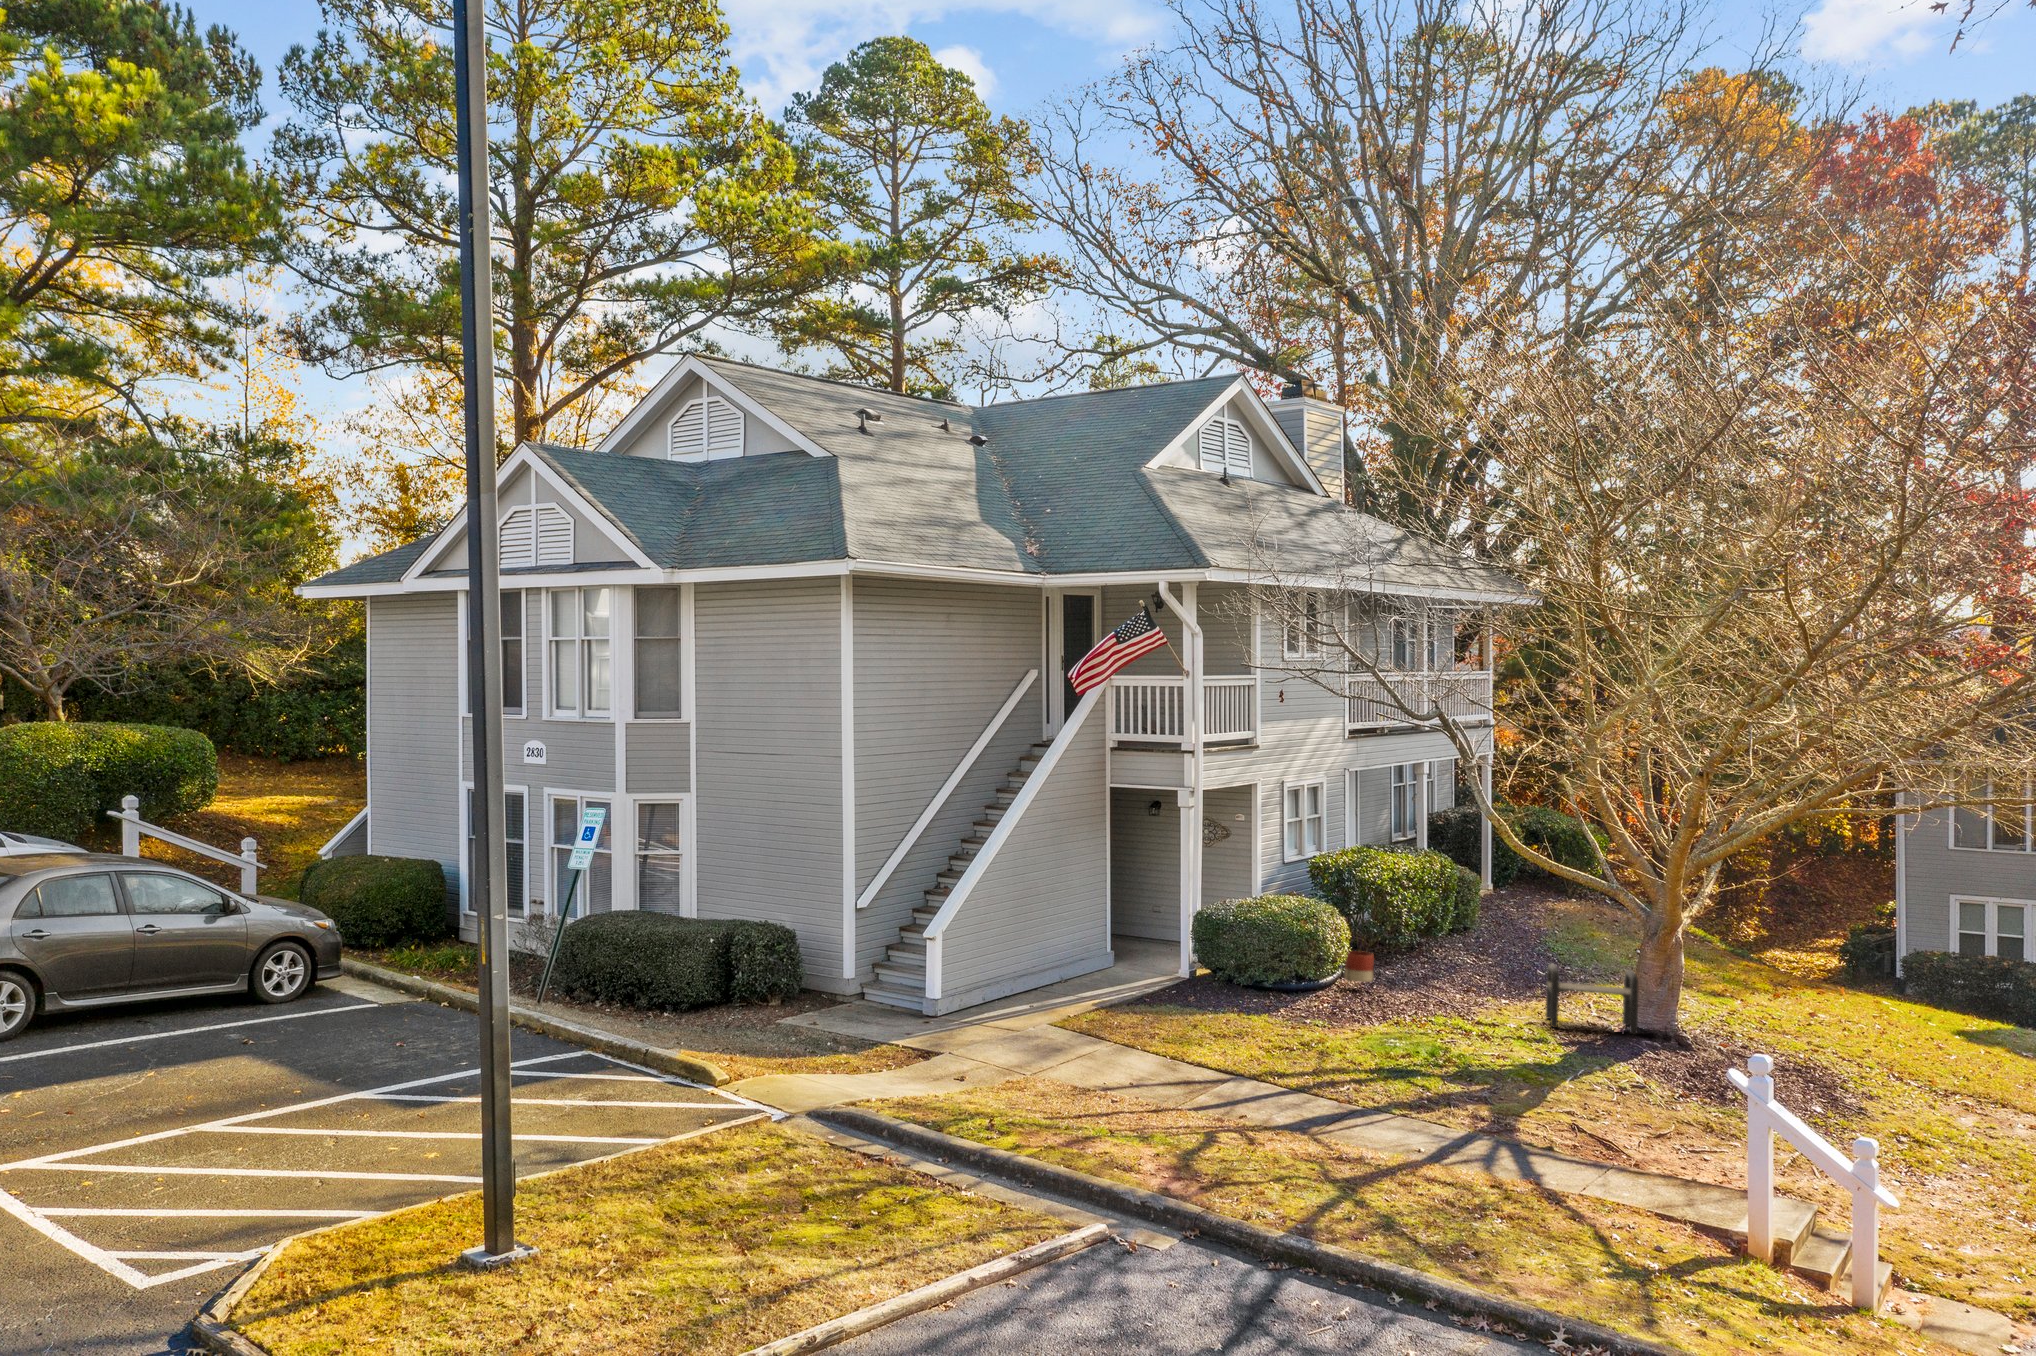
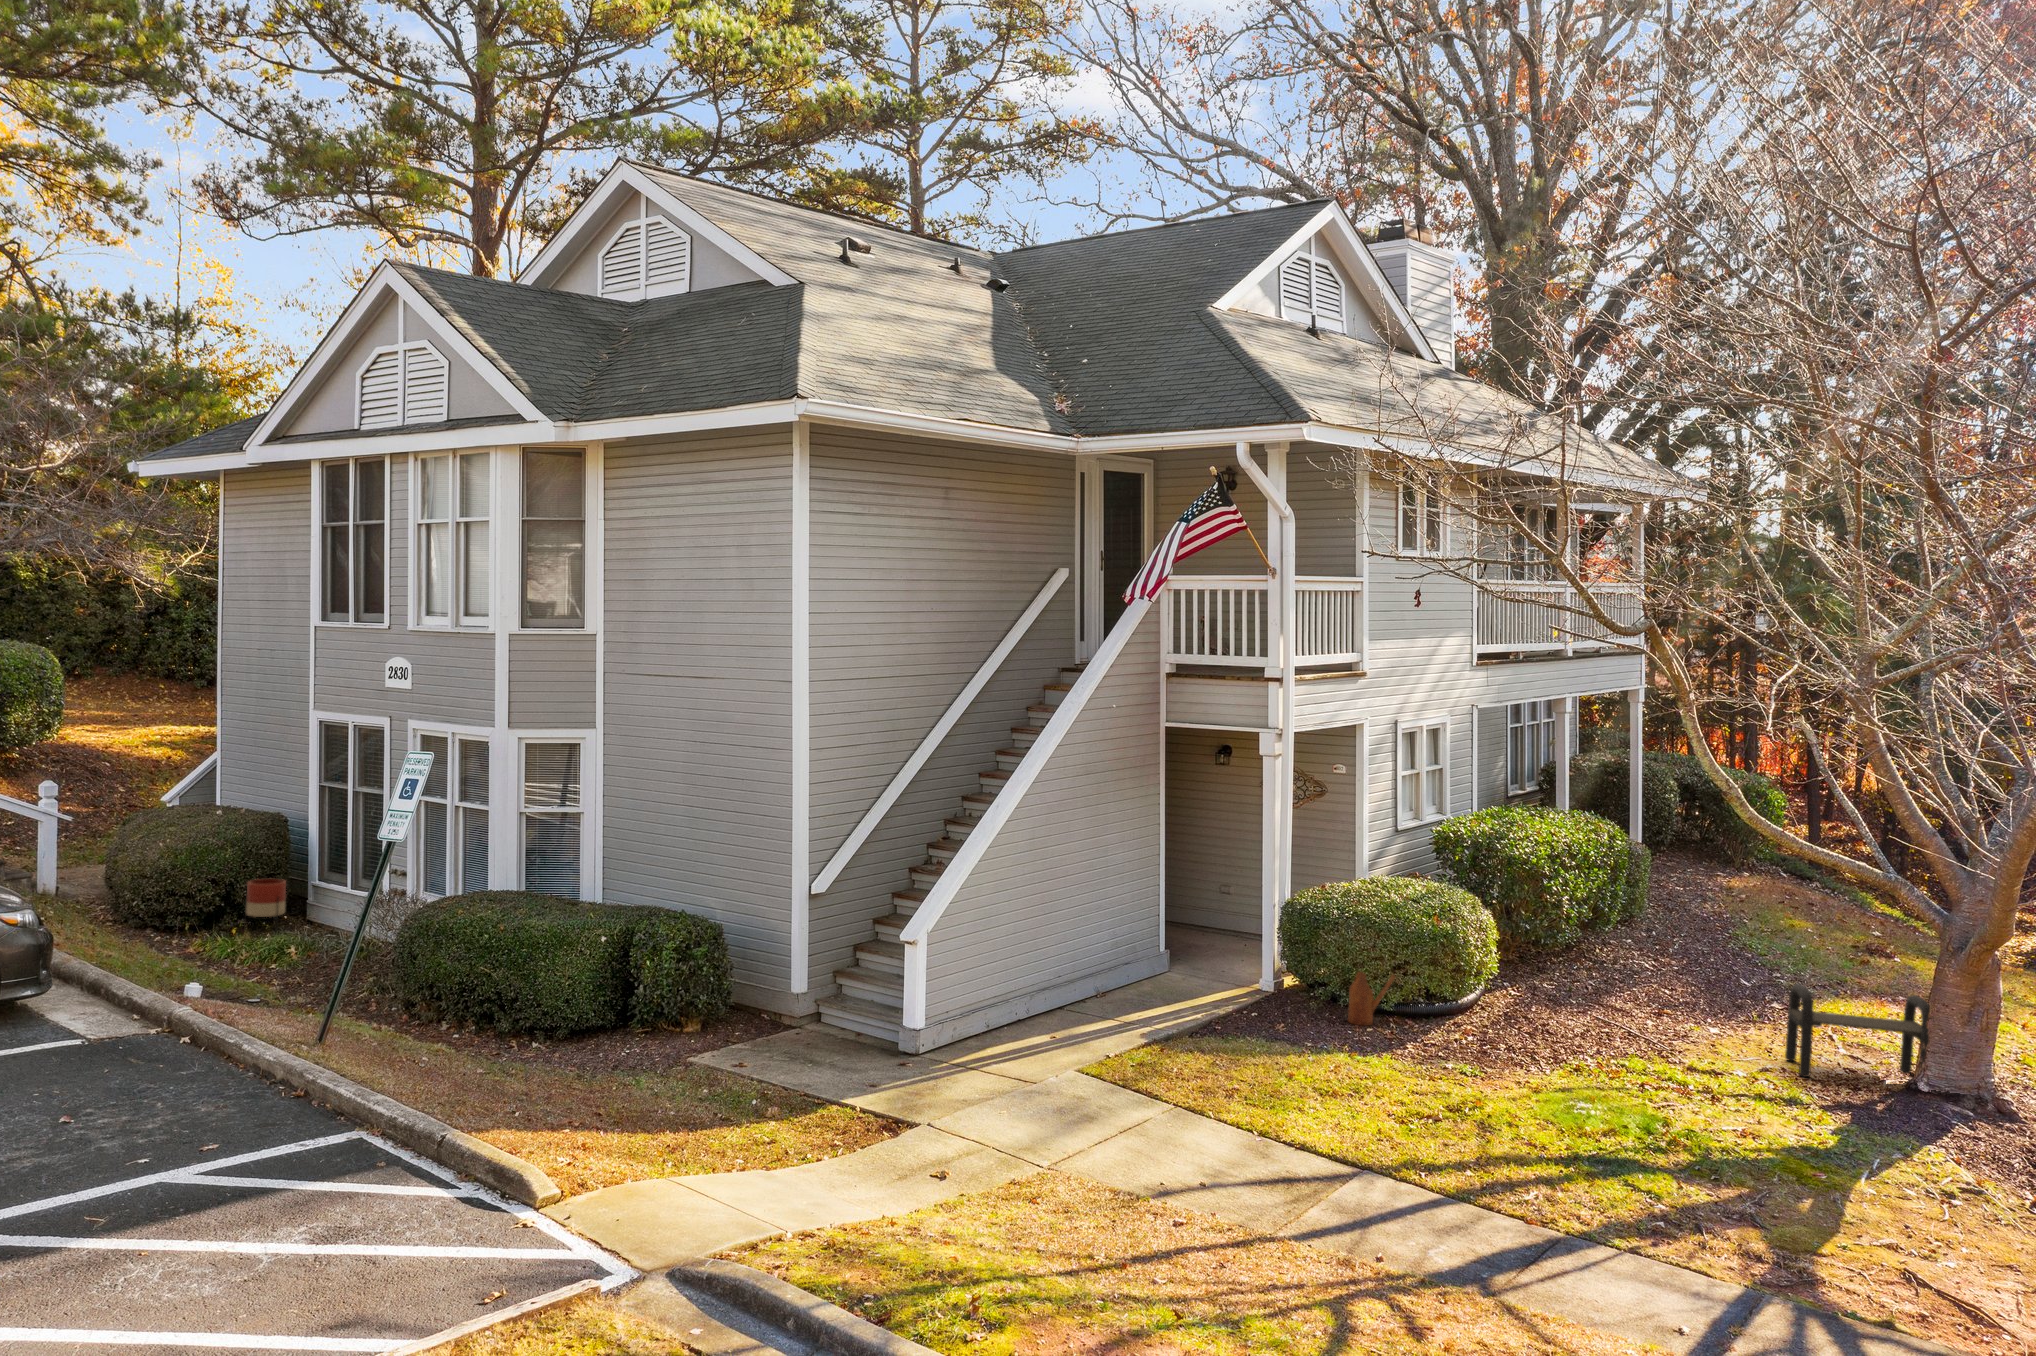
planter: present [1344,951,1374,990] -> present [245,879,286,923]
watering can: none [1238,960,1275,1000] -> present [1348,972,1395,1026]

